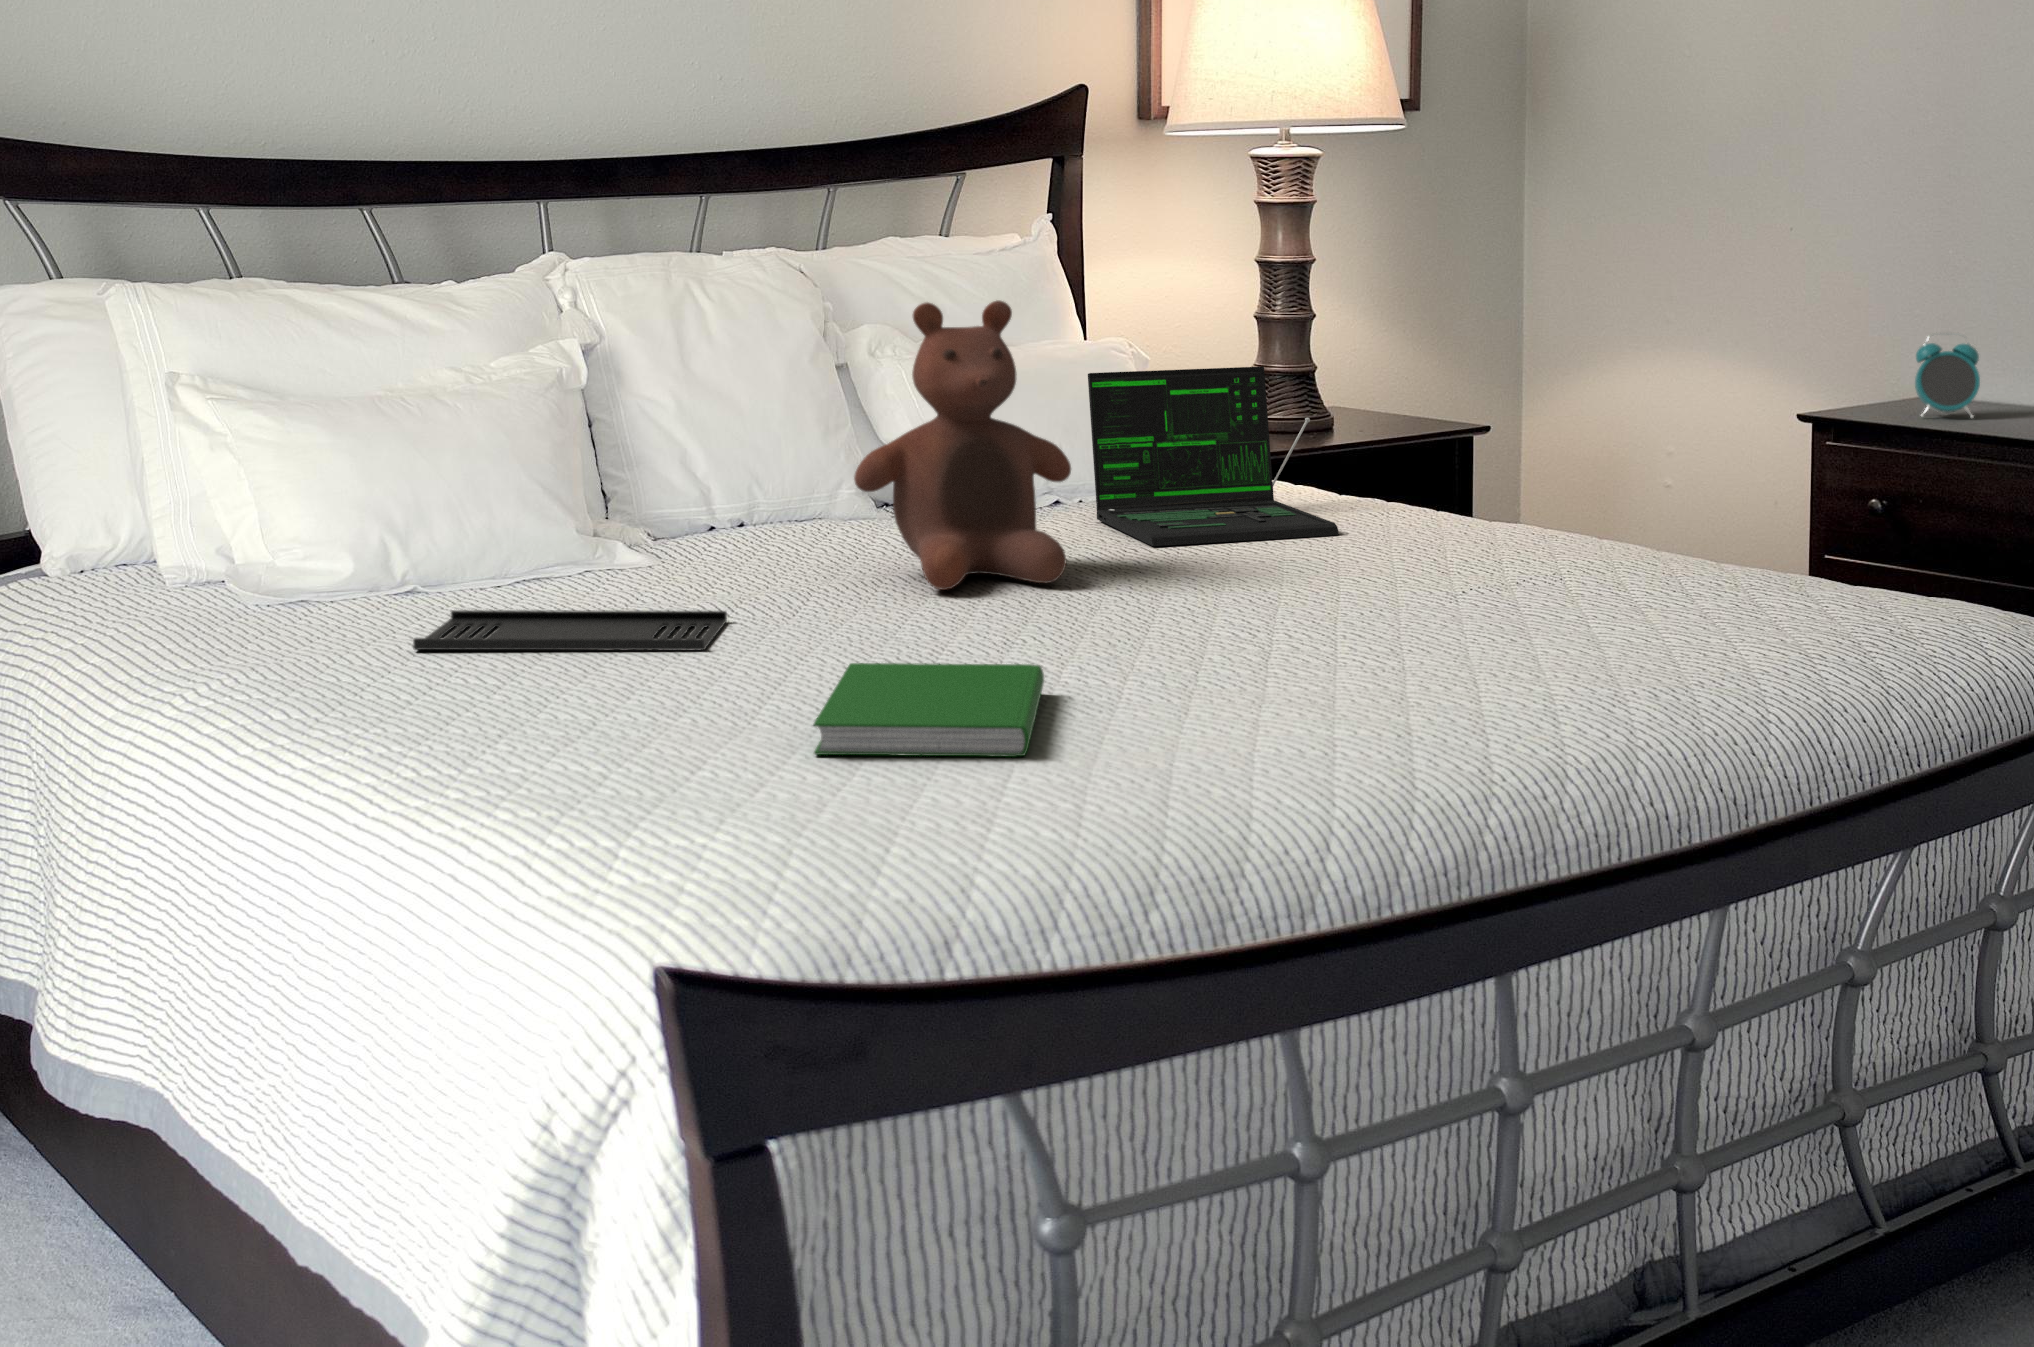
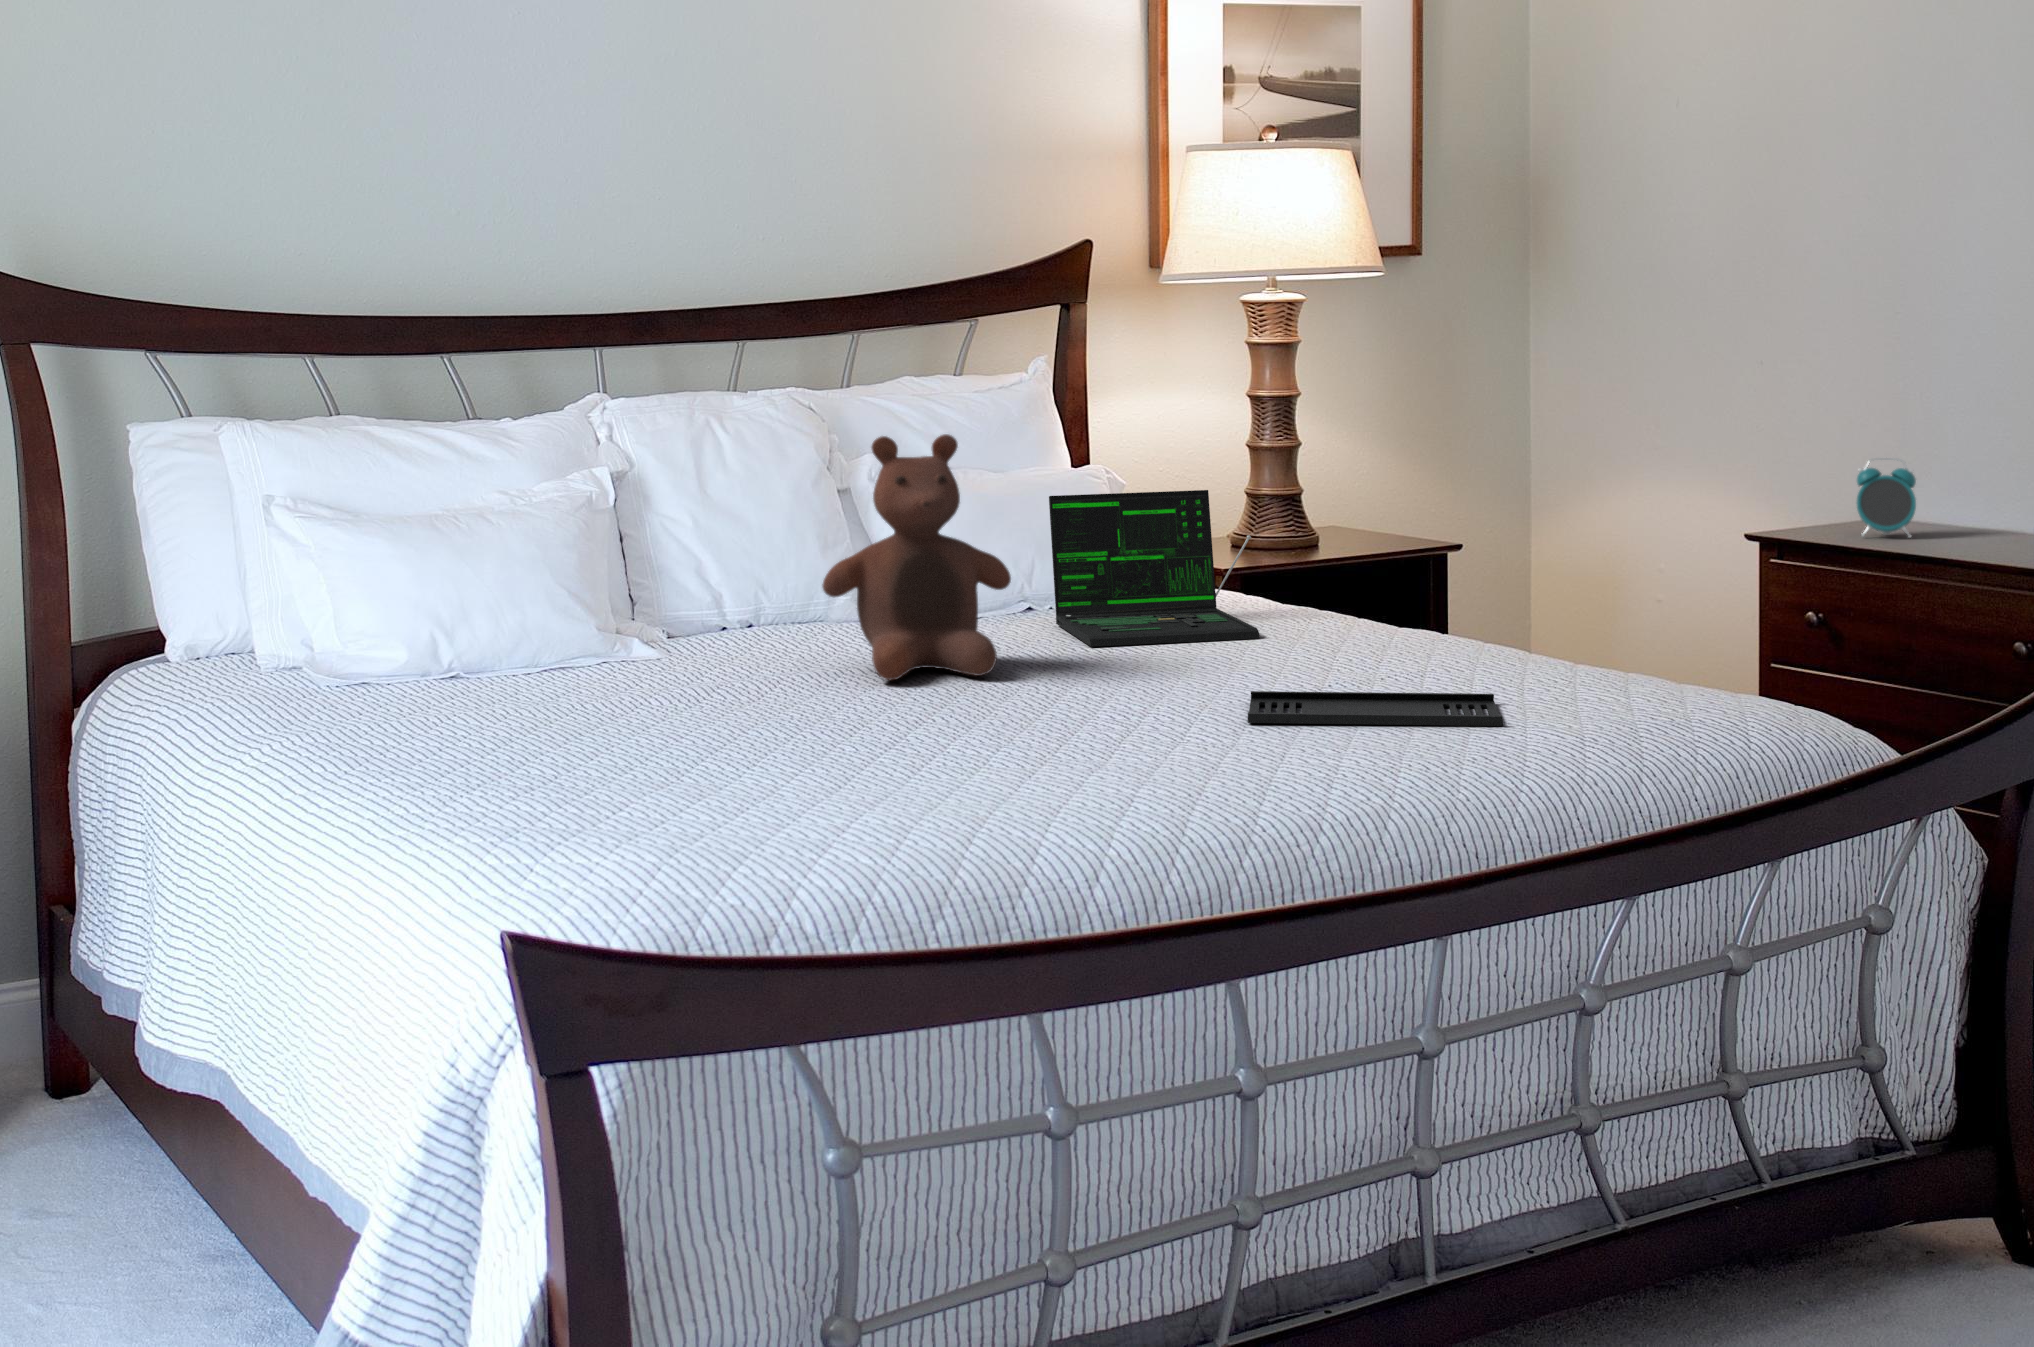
tray: present [413,610,727,651] -> present [1248,691,1503,726]
hardcover book: present [814,663,1044,757] -> none [718,734,928,807]

